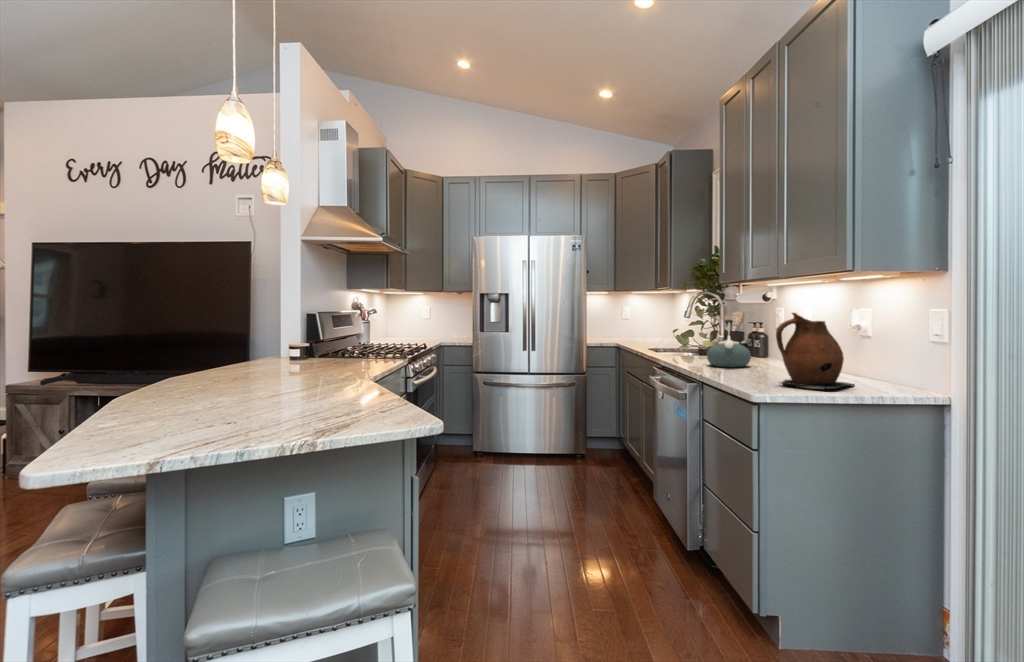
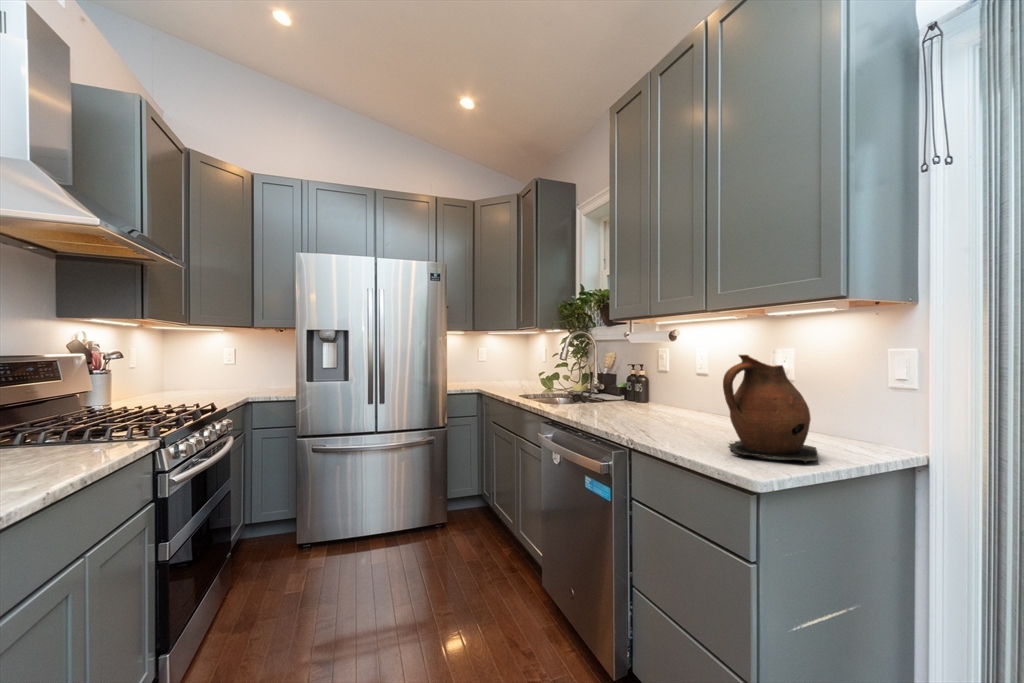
kettle: present [707,320,751,367] -> none [602,363,652,422]

